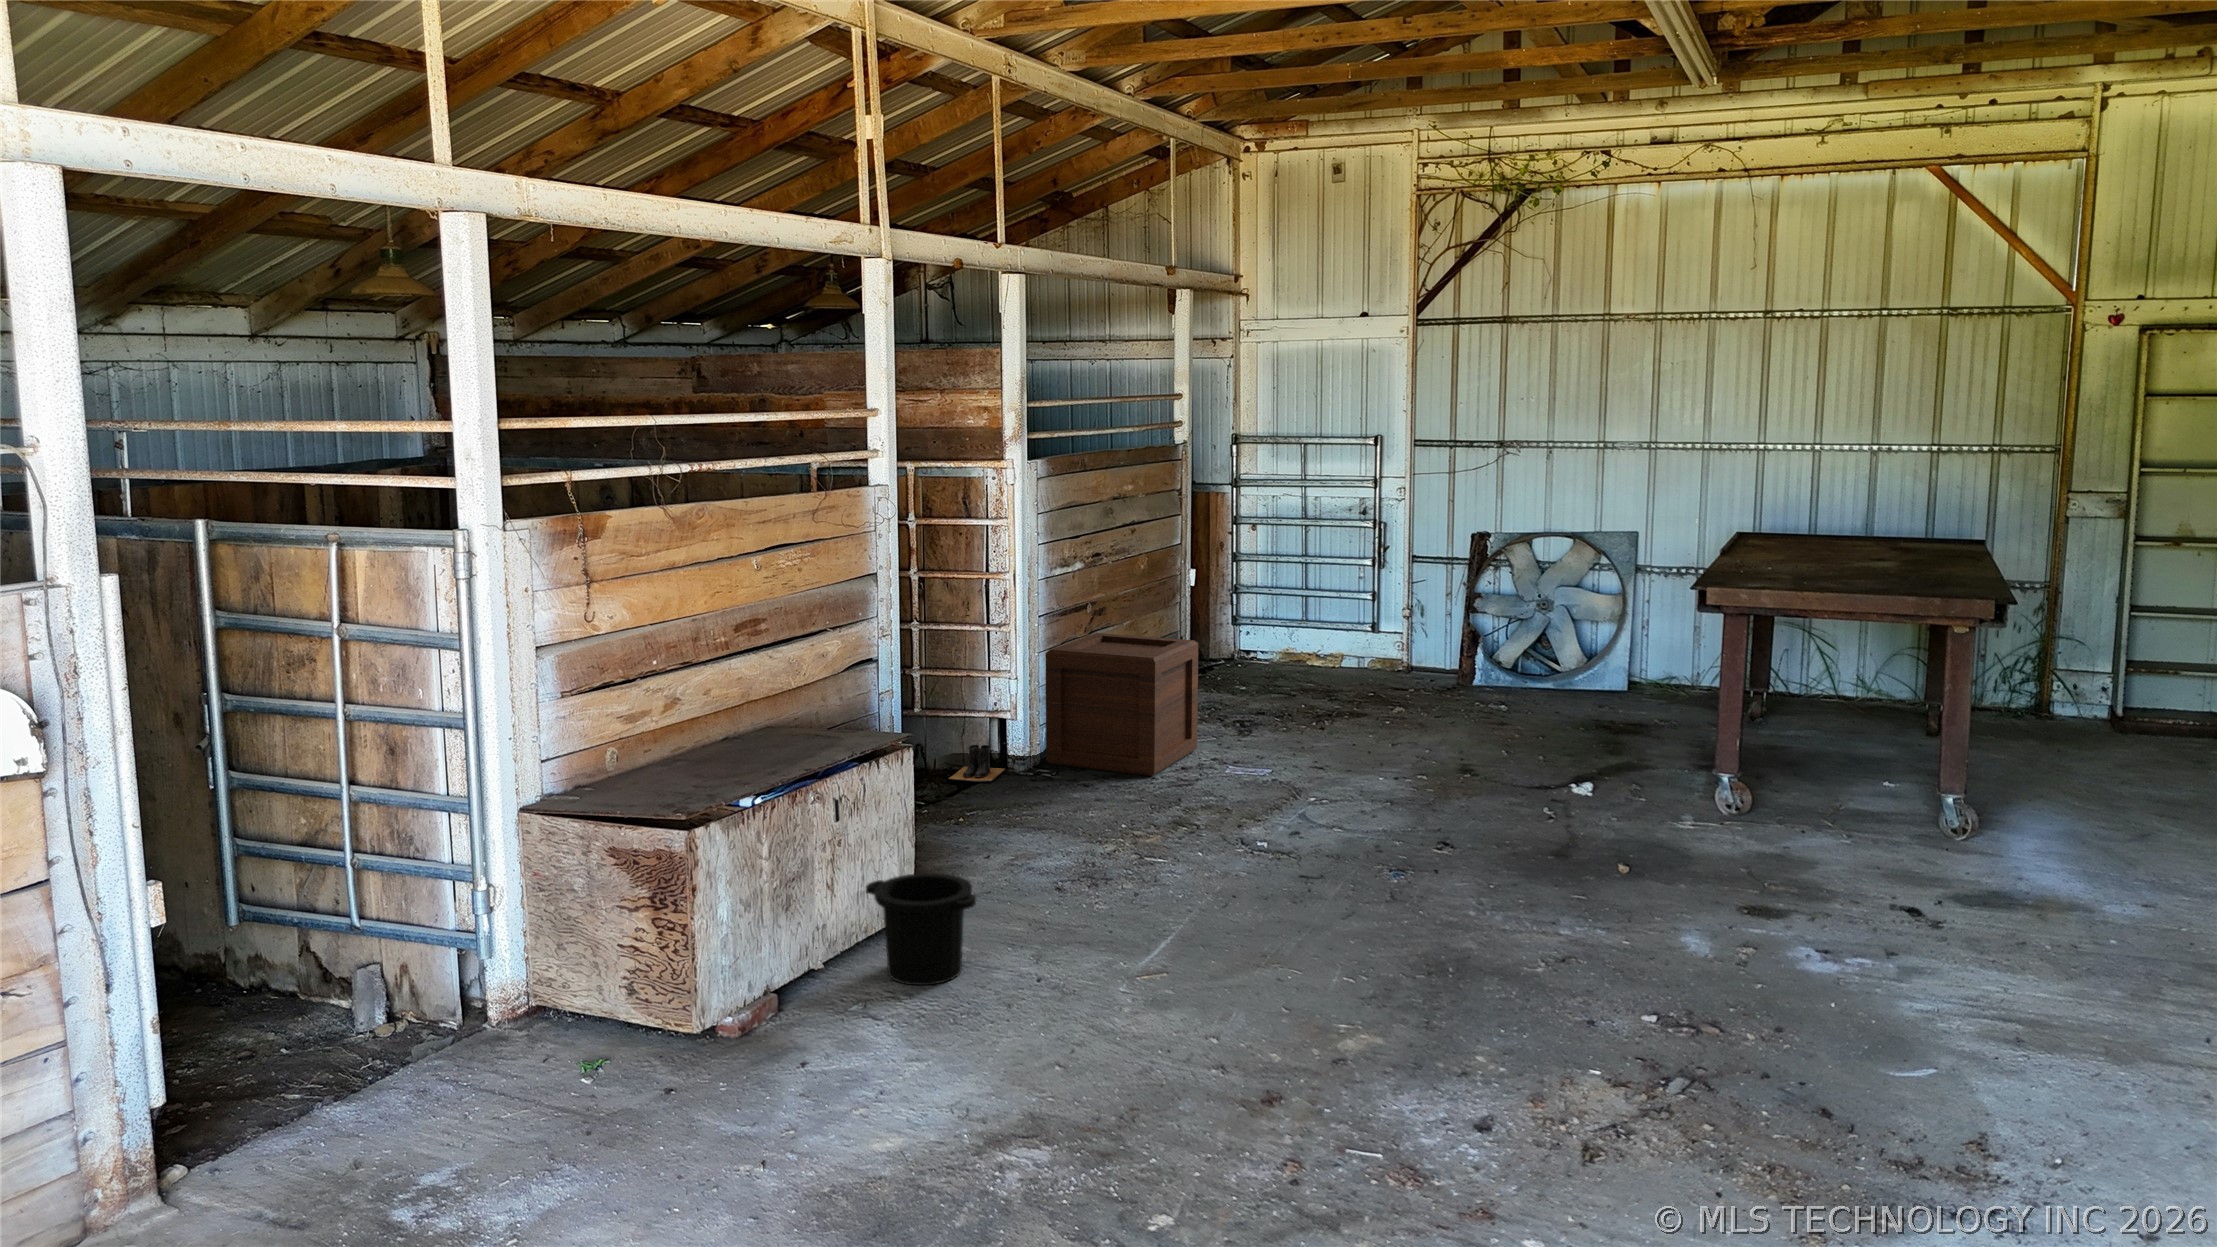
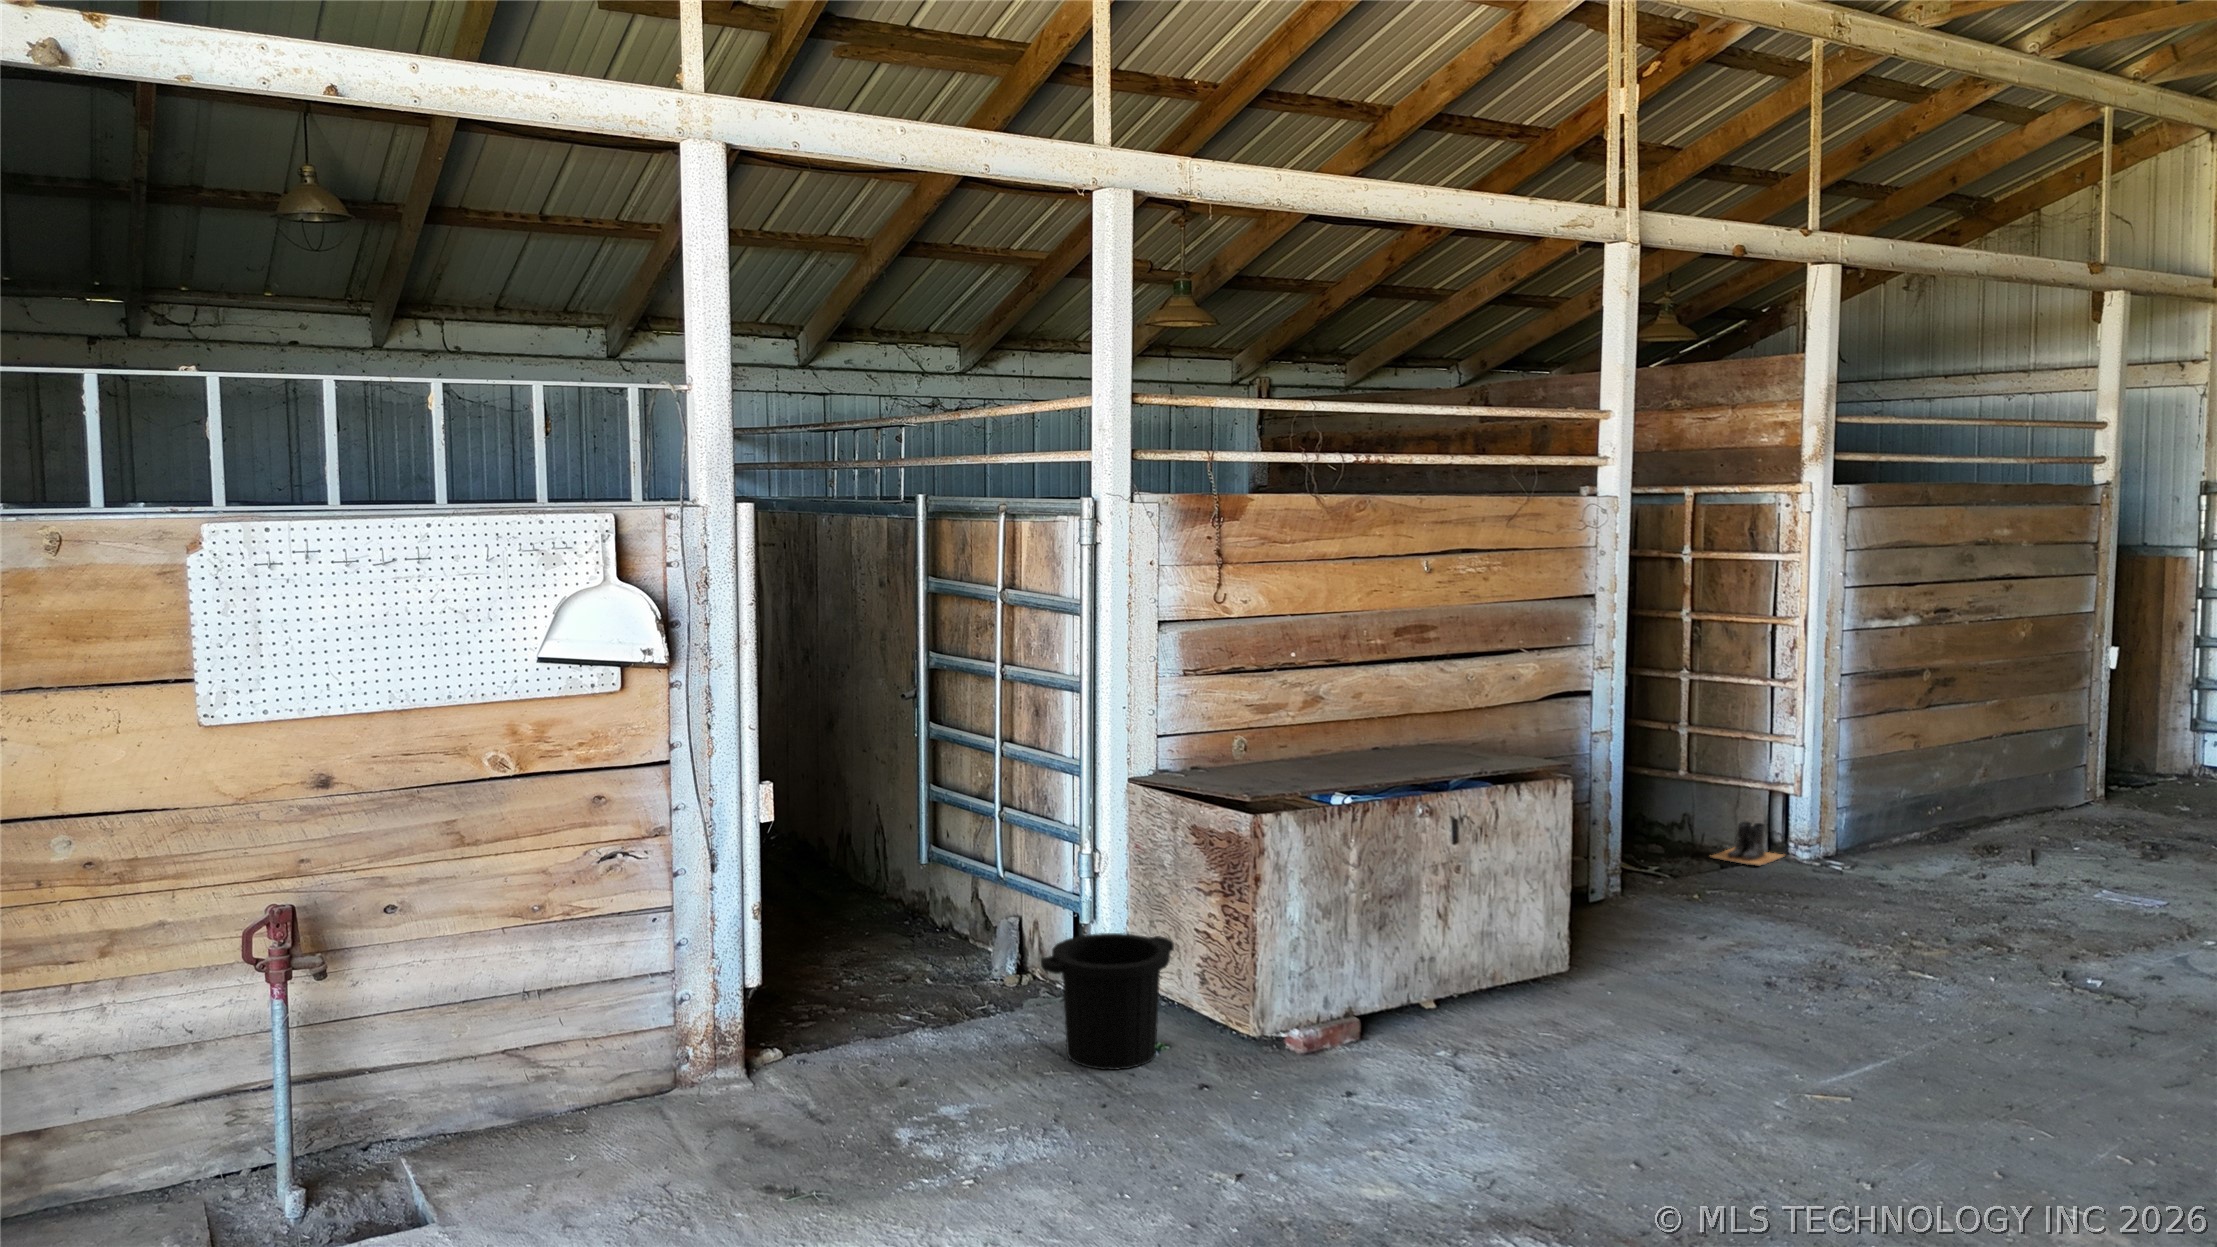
wooden crate: present [1046,633,1198,776] -> none [1845,707,2080,889]
trash can: present [866,873,976,985] -> present [1041,933,1174,1070]

